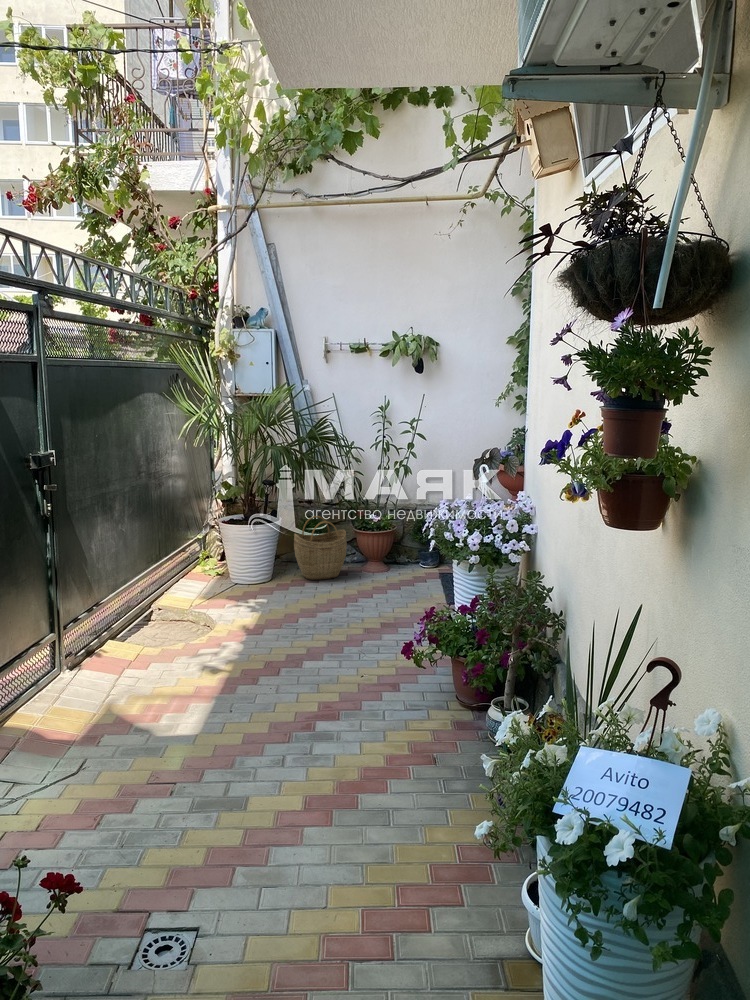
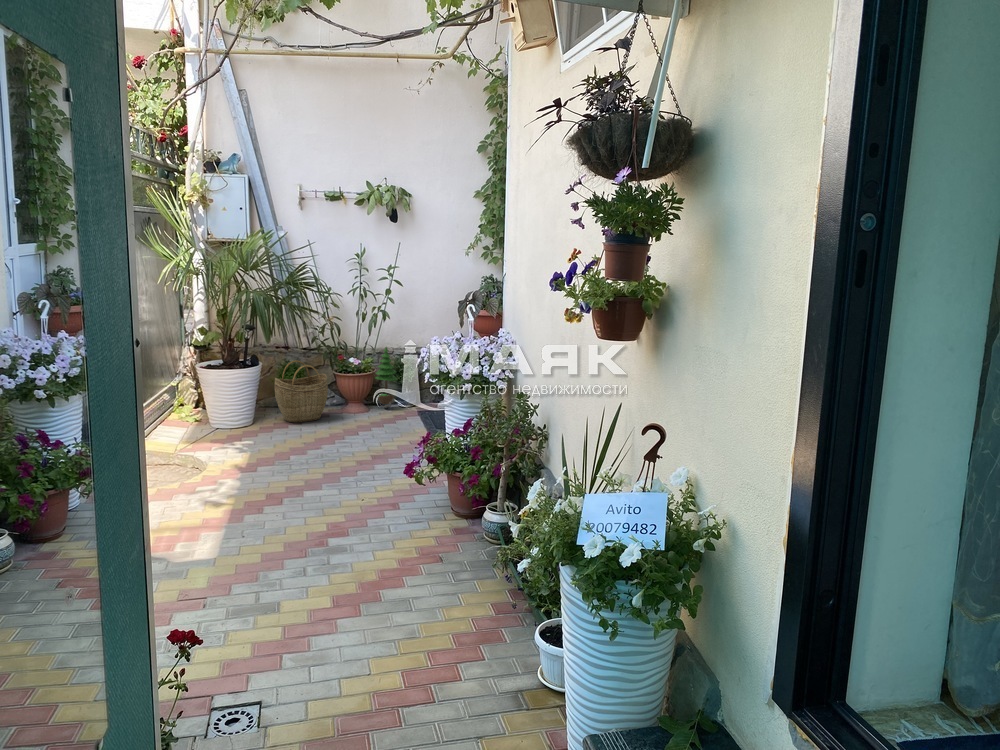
potted tree: none [396,502,420,568] -> present [376,347,397,408]

